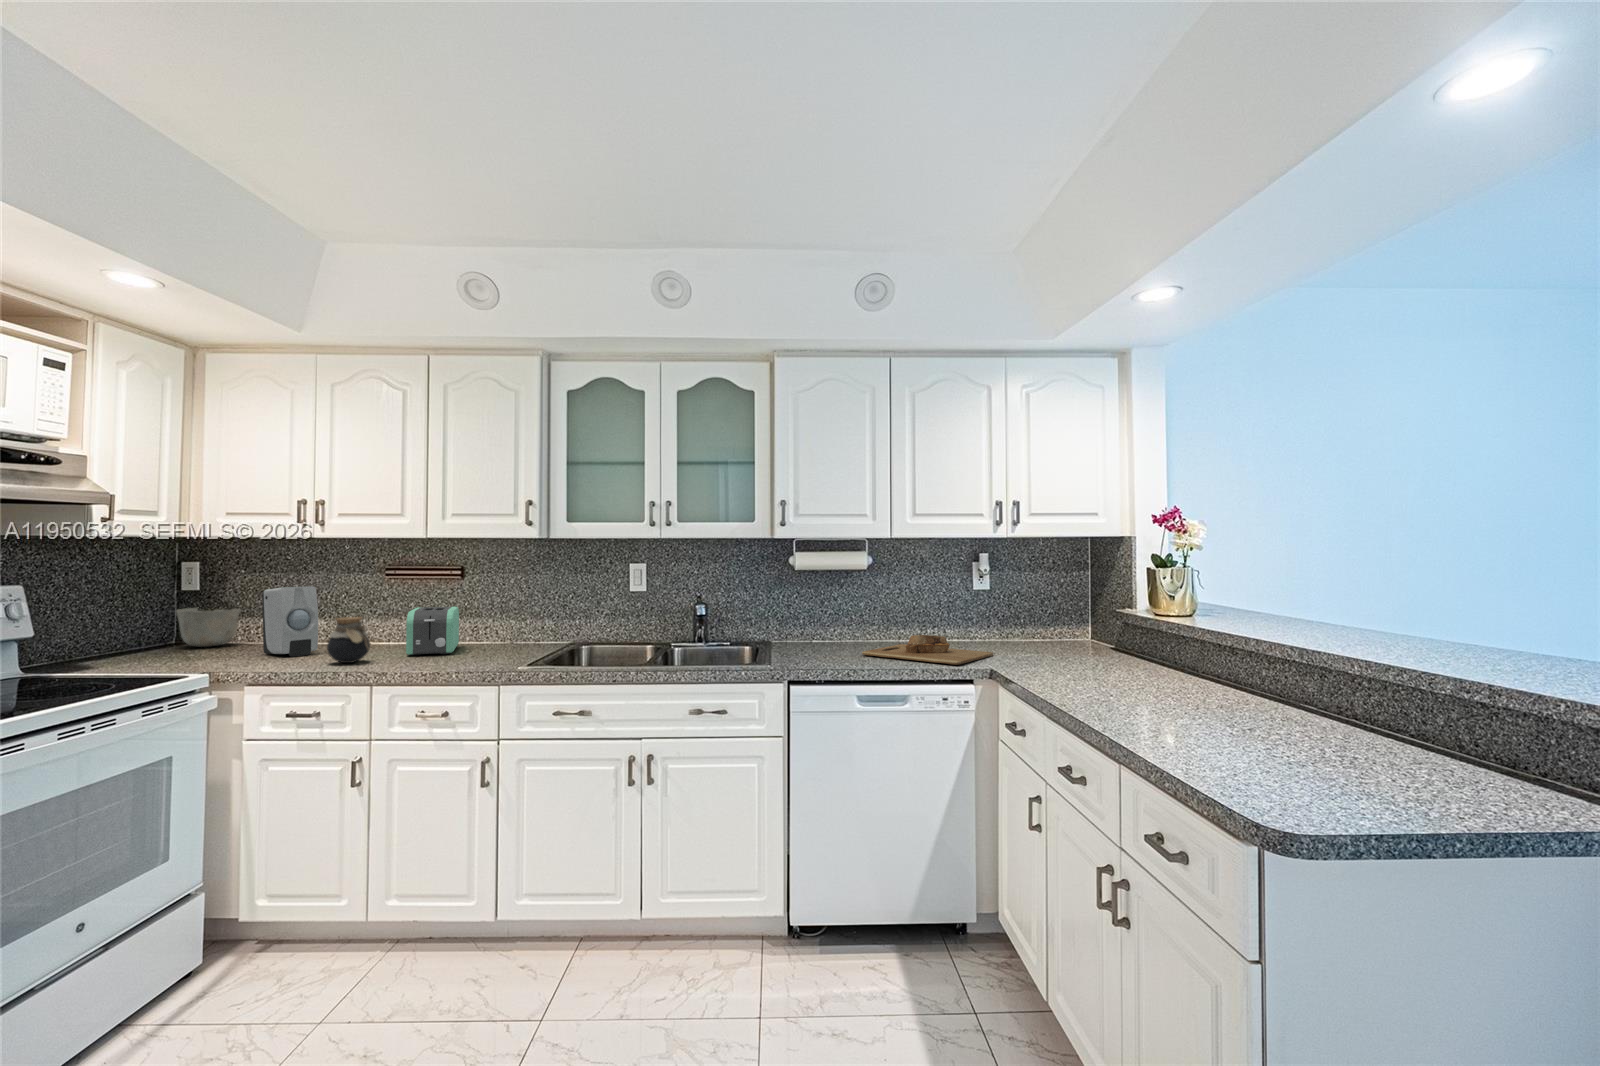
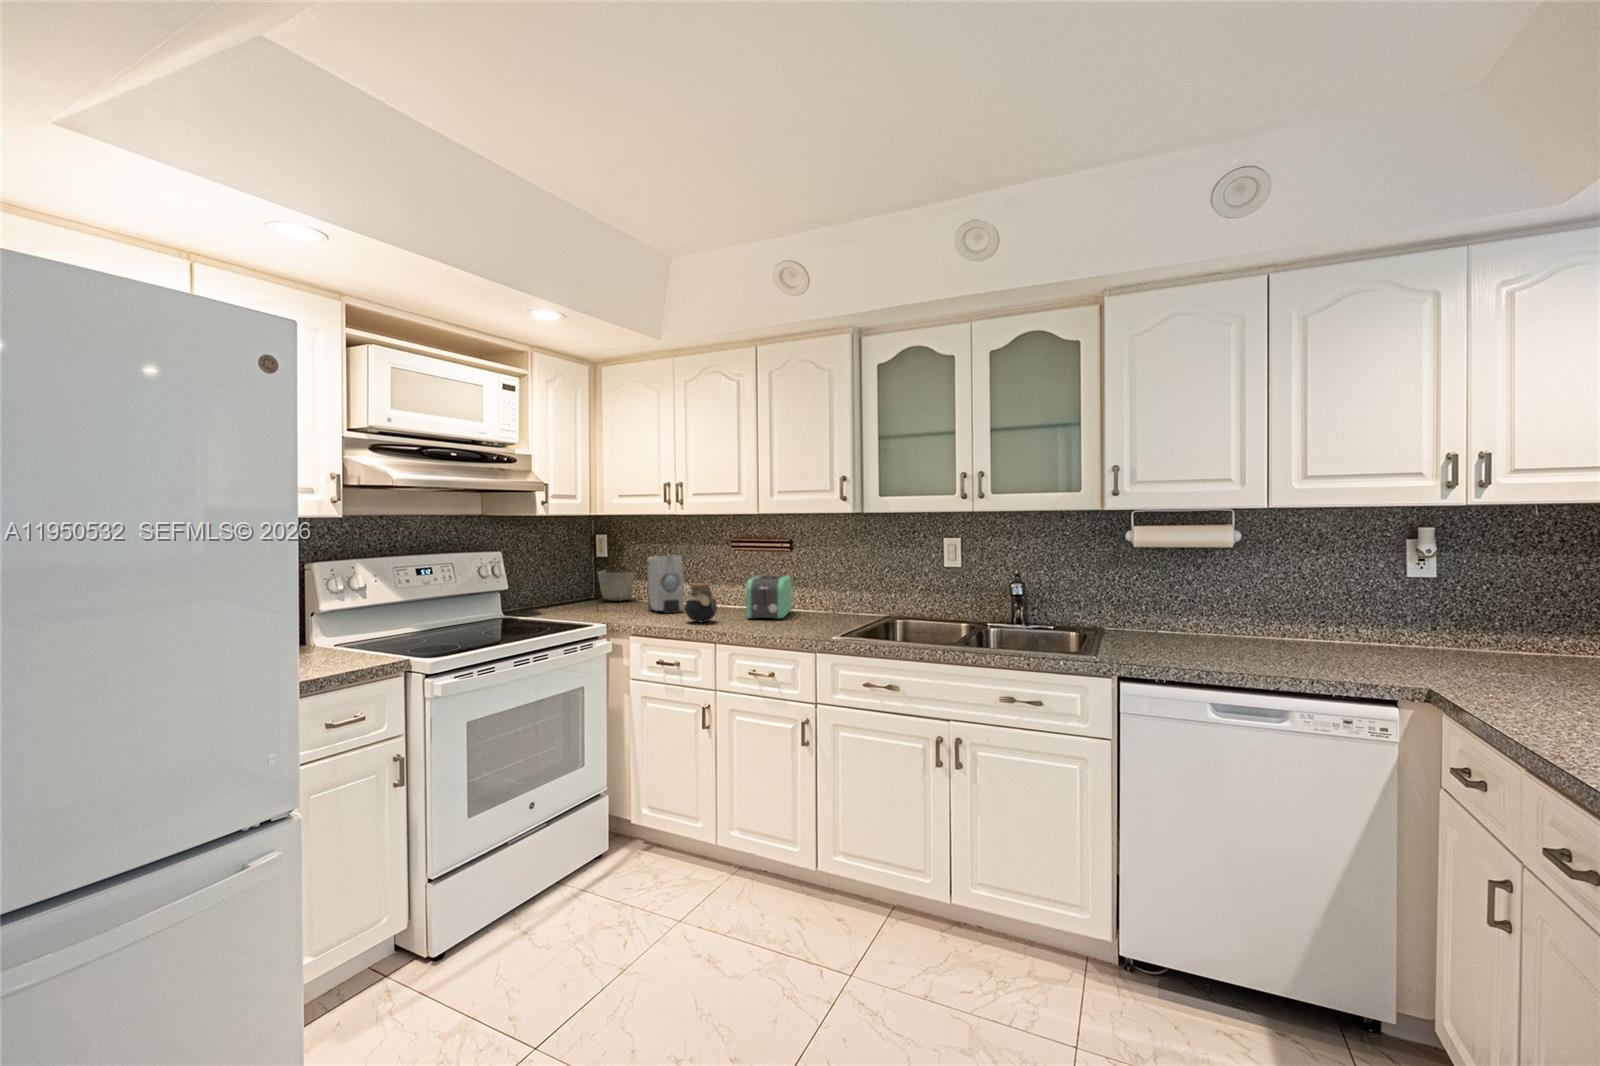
cutting board: present [862,635,993,665] -> none [1222,633,1435,678]

